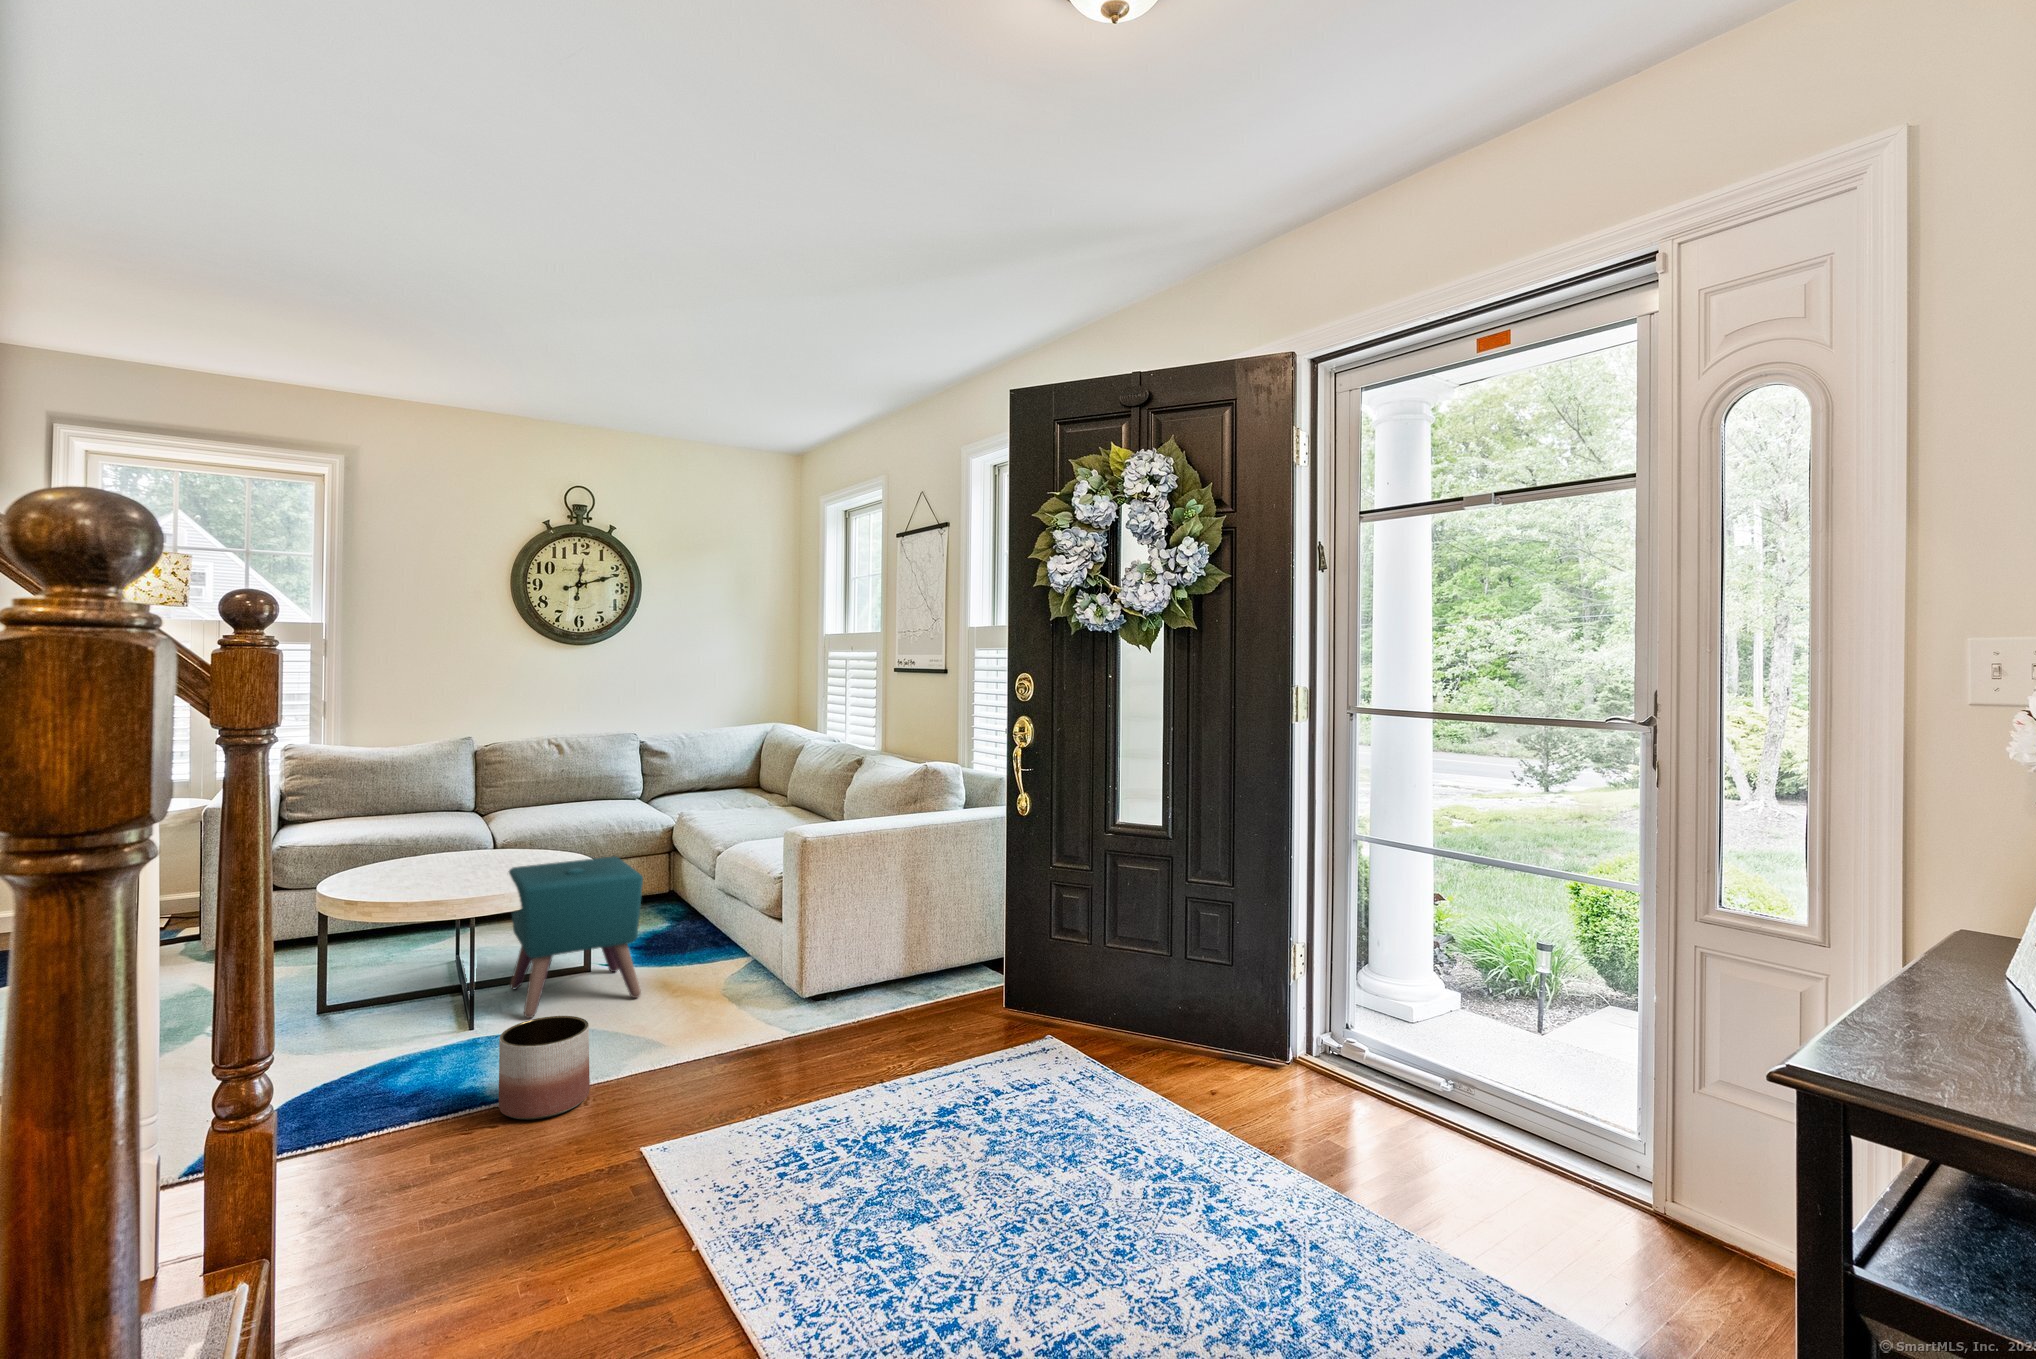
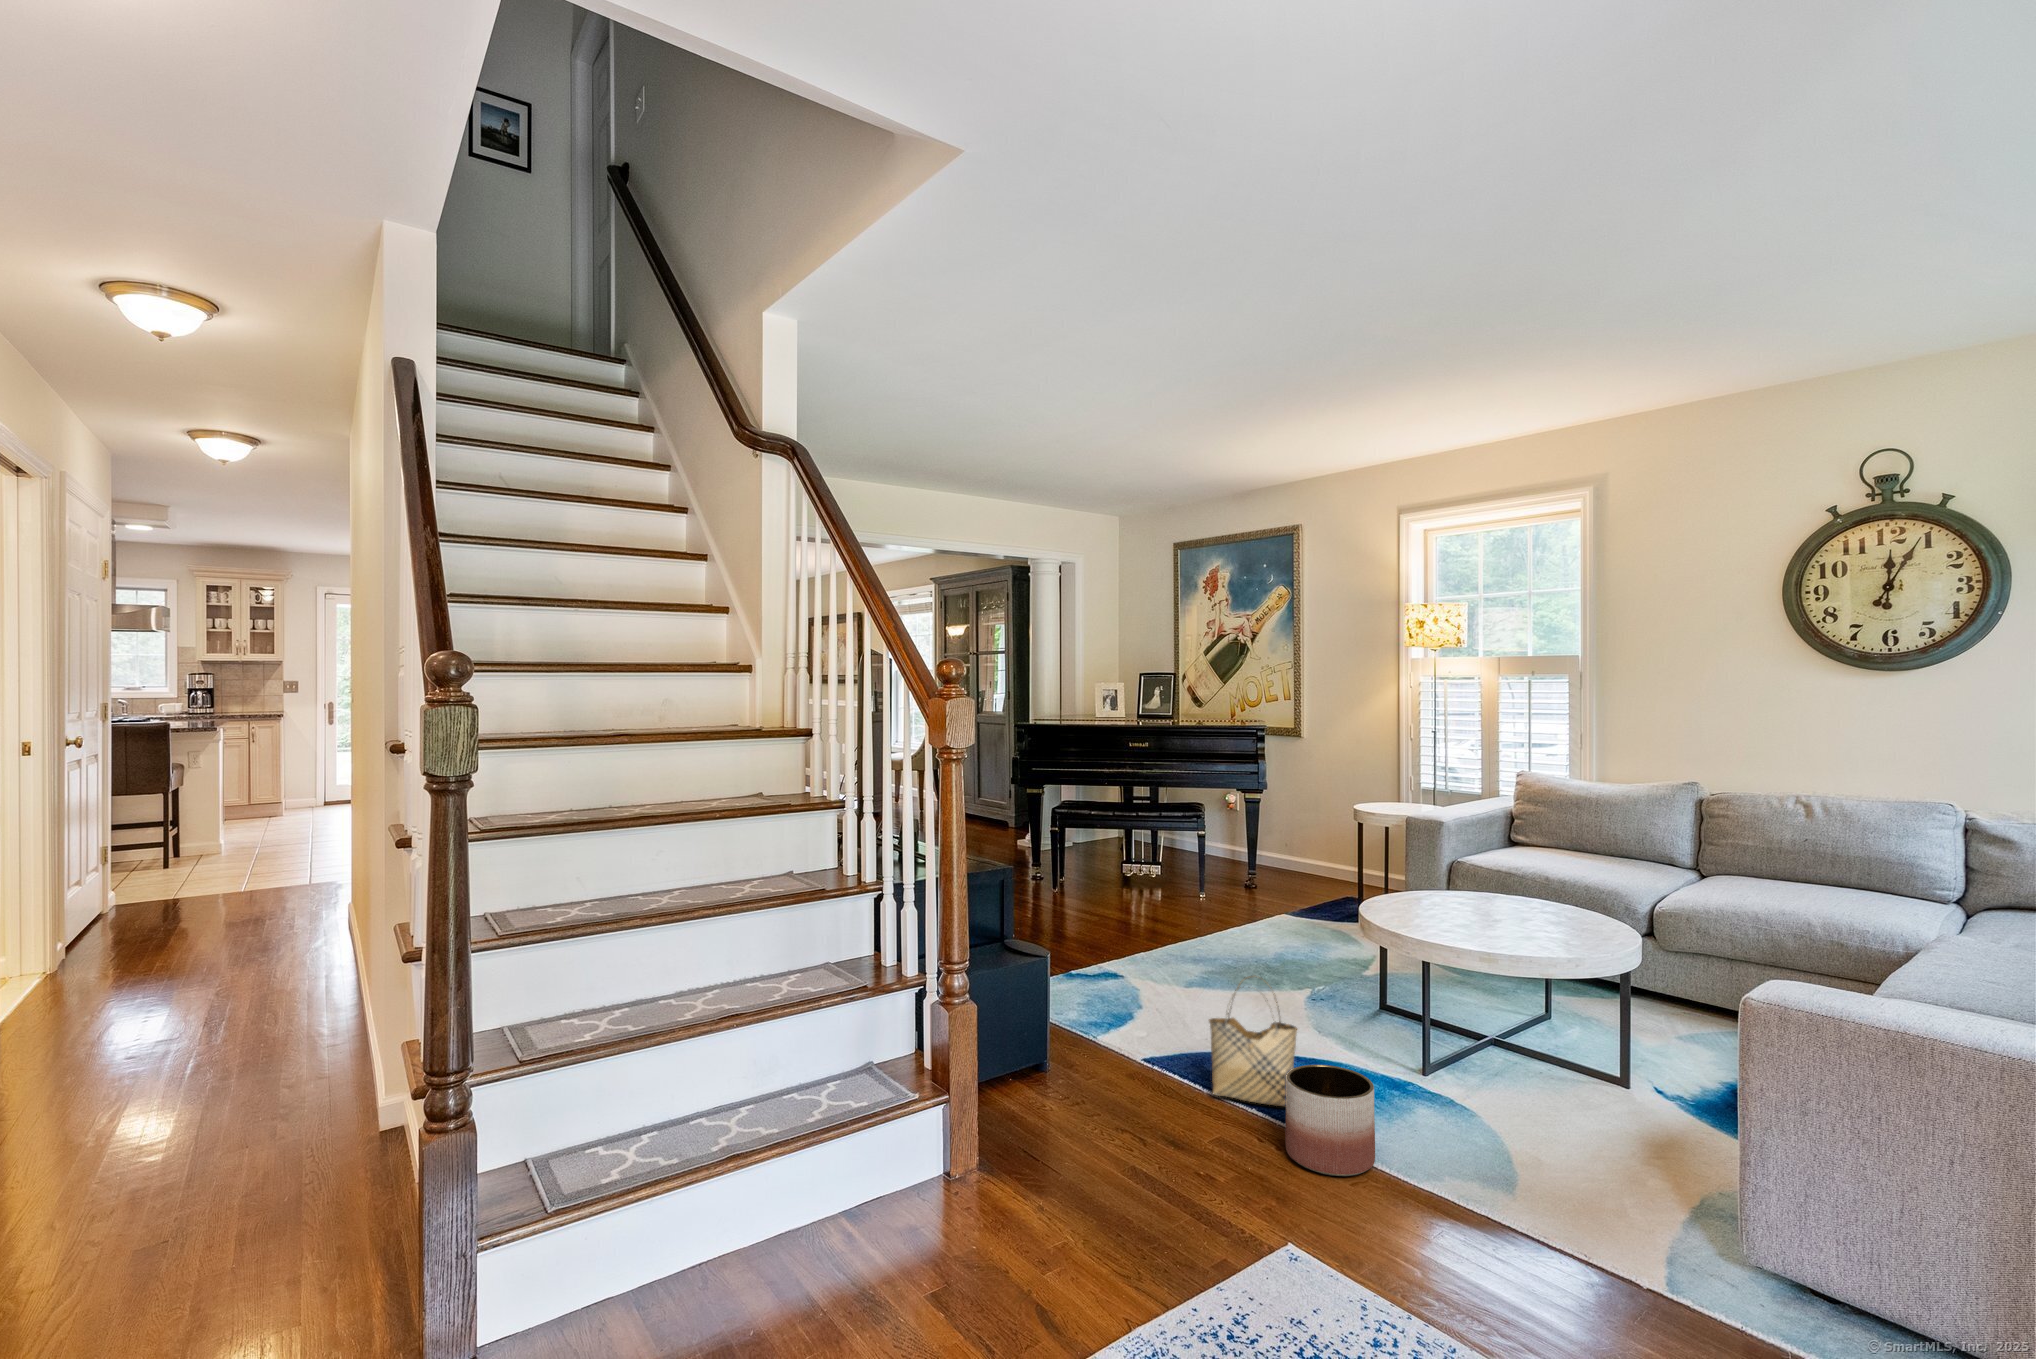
ottoman: present [509,856,643,1018] -> none [1469,925,1657,1134]
woven basket: none [336,983,442,1135] -> present [1209,976,1297,1106]

